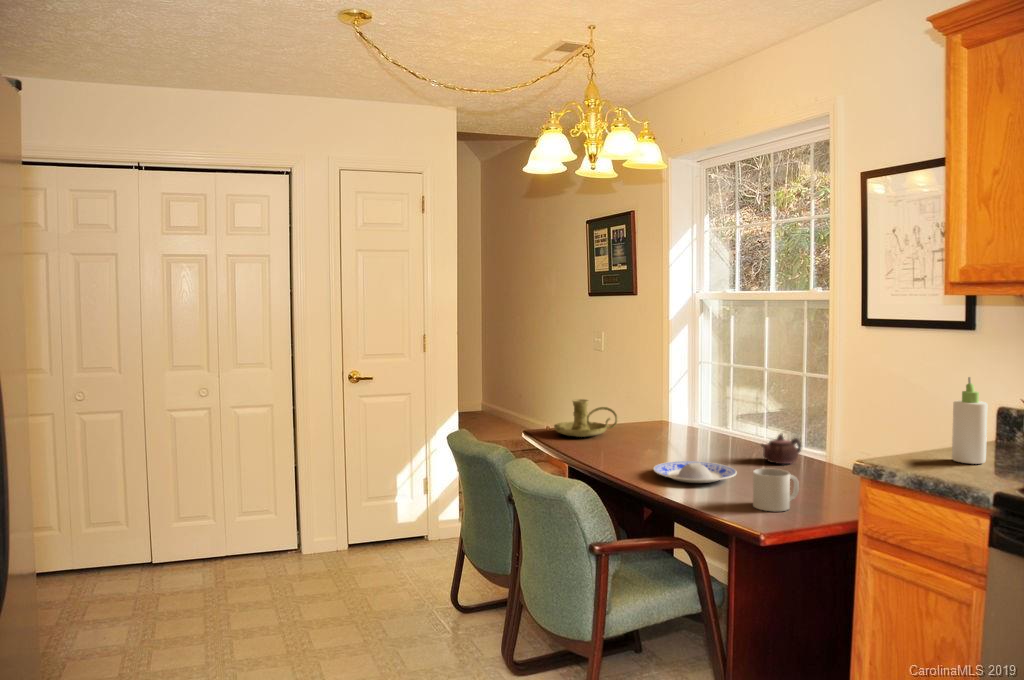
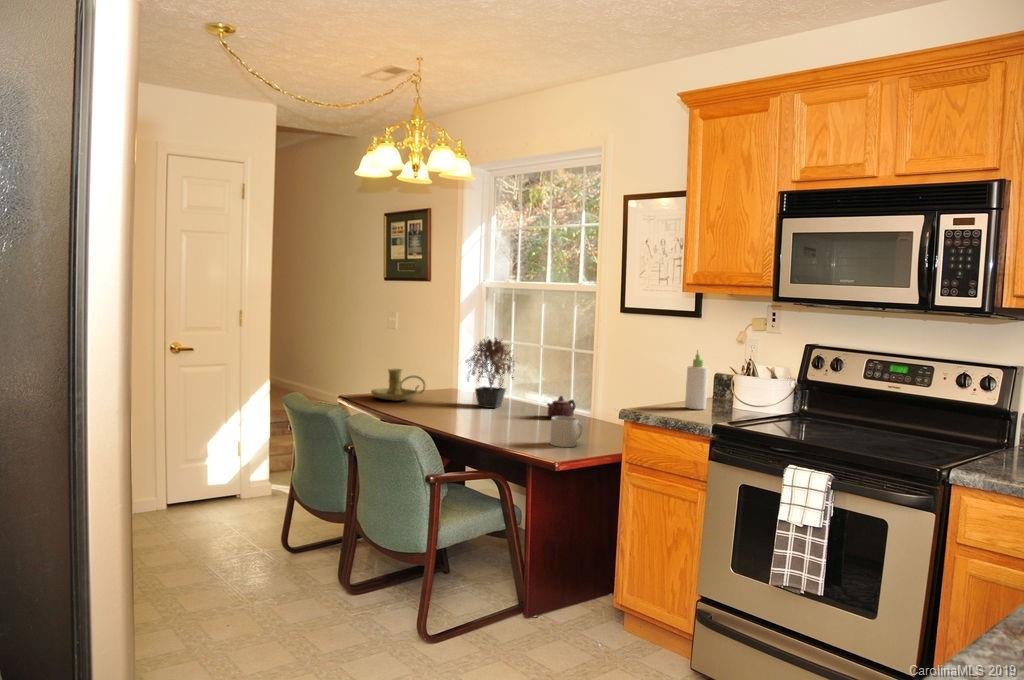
potted plant: none [660,358,729,447] -> present [467,338,514,408]
plate: present [653,461,737,483] -> none [469,416,533,431]

